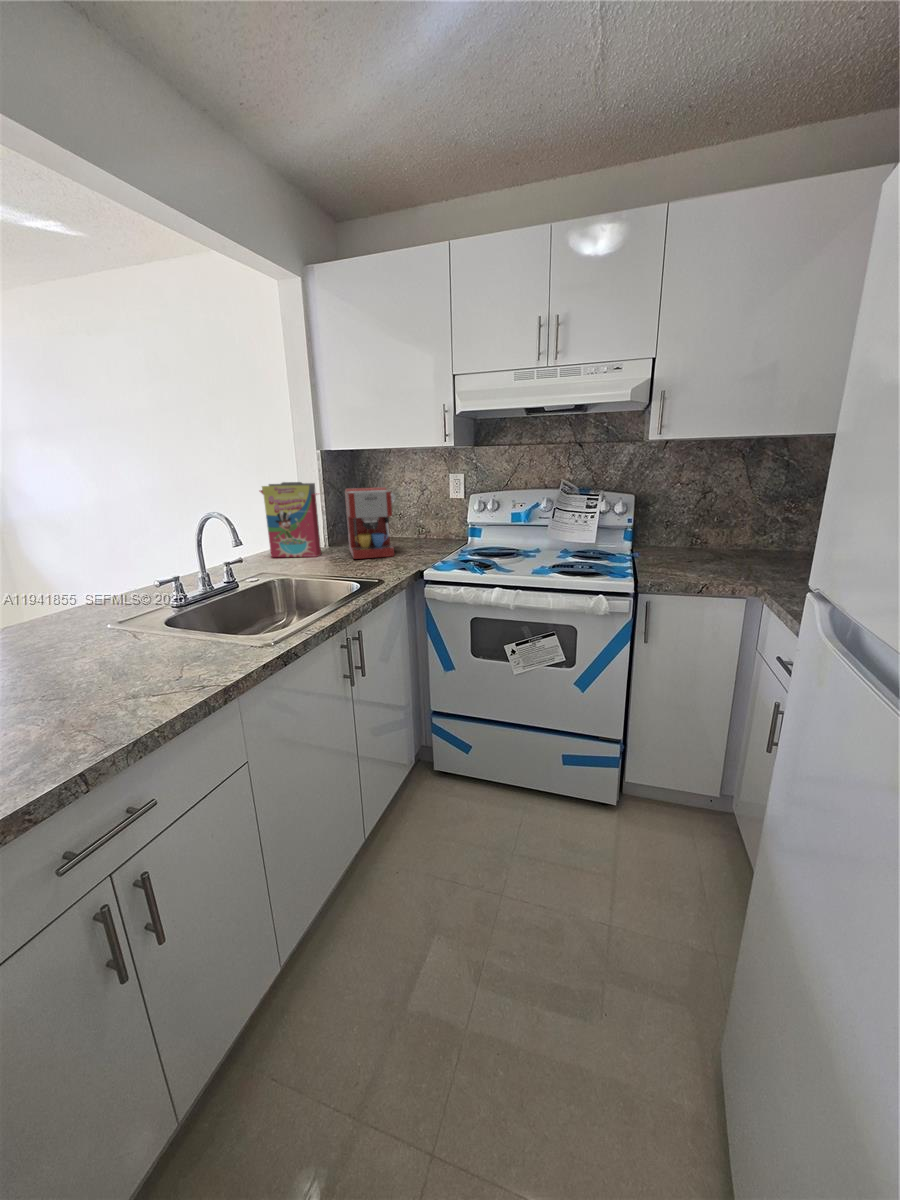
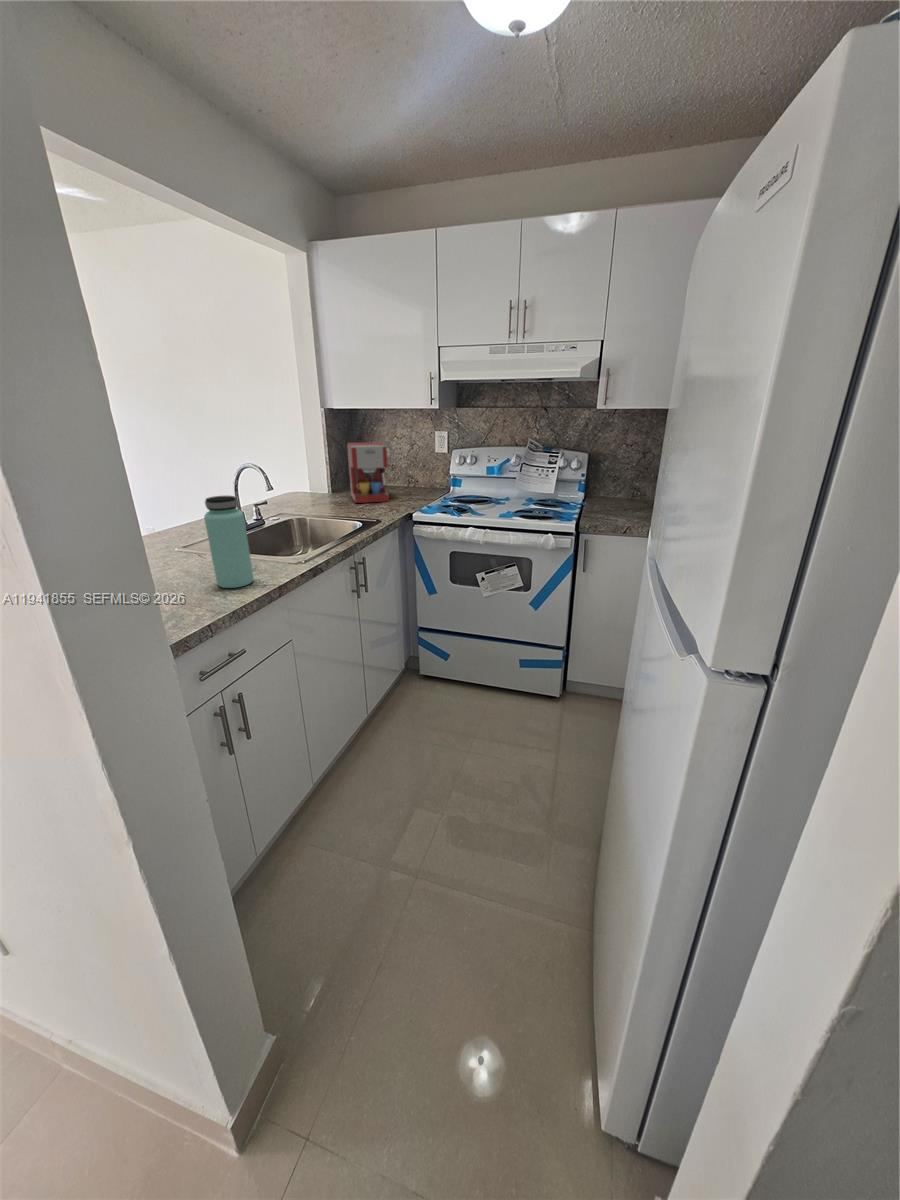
cereal box: present [260,482,321,557] -> none [275,436,328,501]
bottle: none [112,556,190,693] -> present [204,496,253,588]

